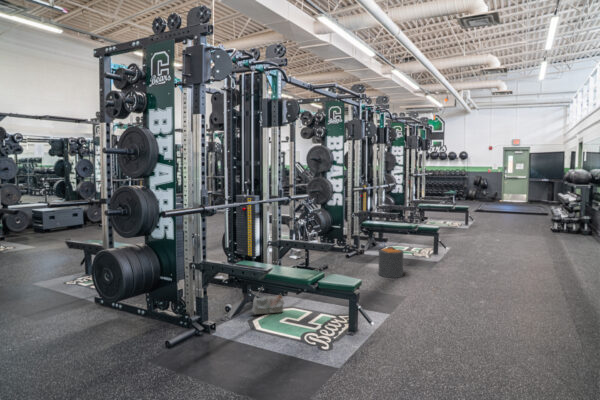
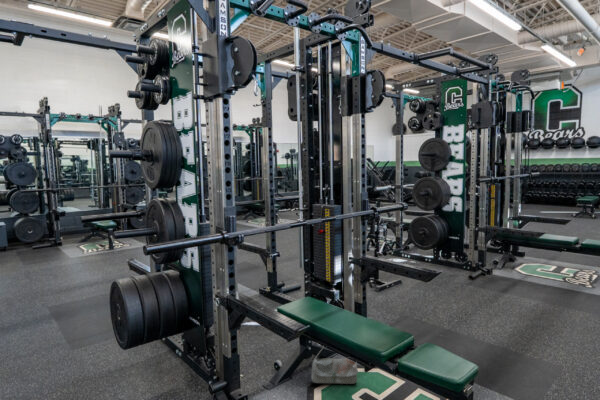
trash can: present [378,245,403,278] -> none [513,268,559,328]

